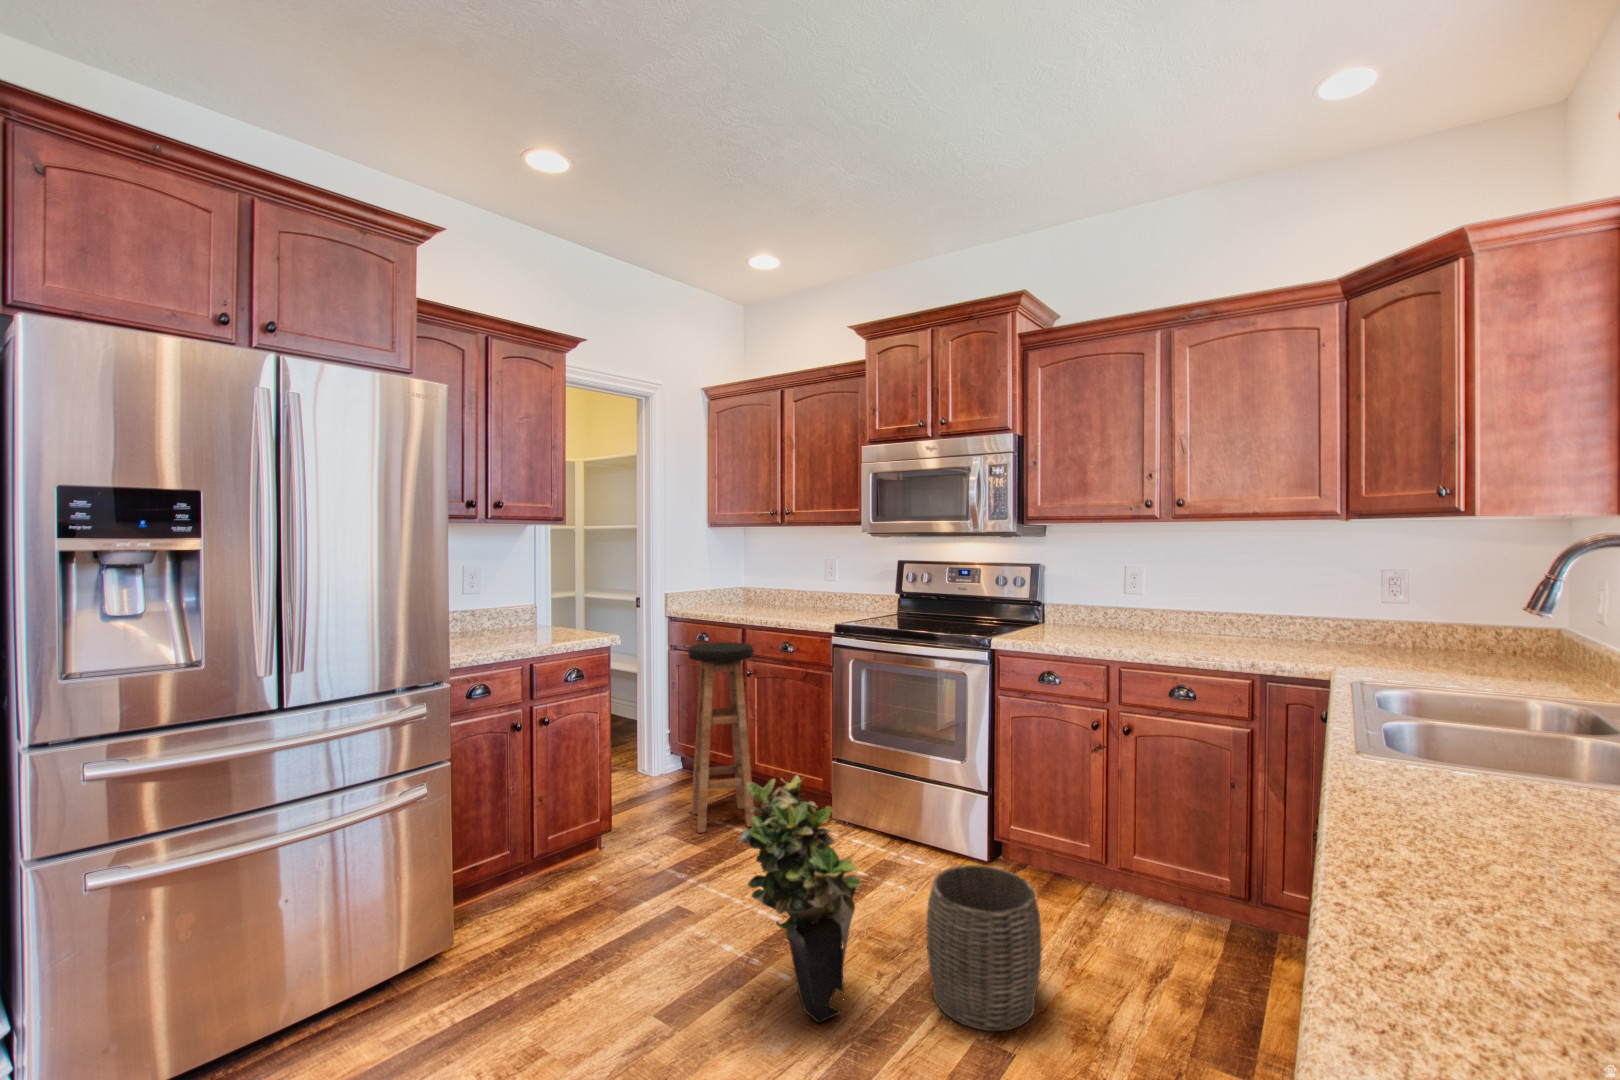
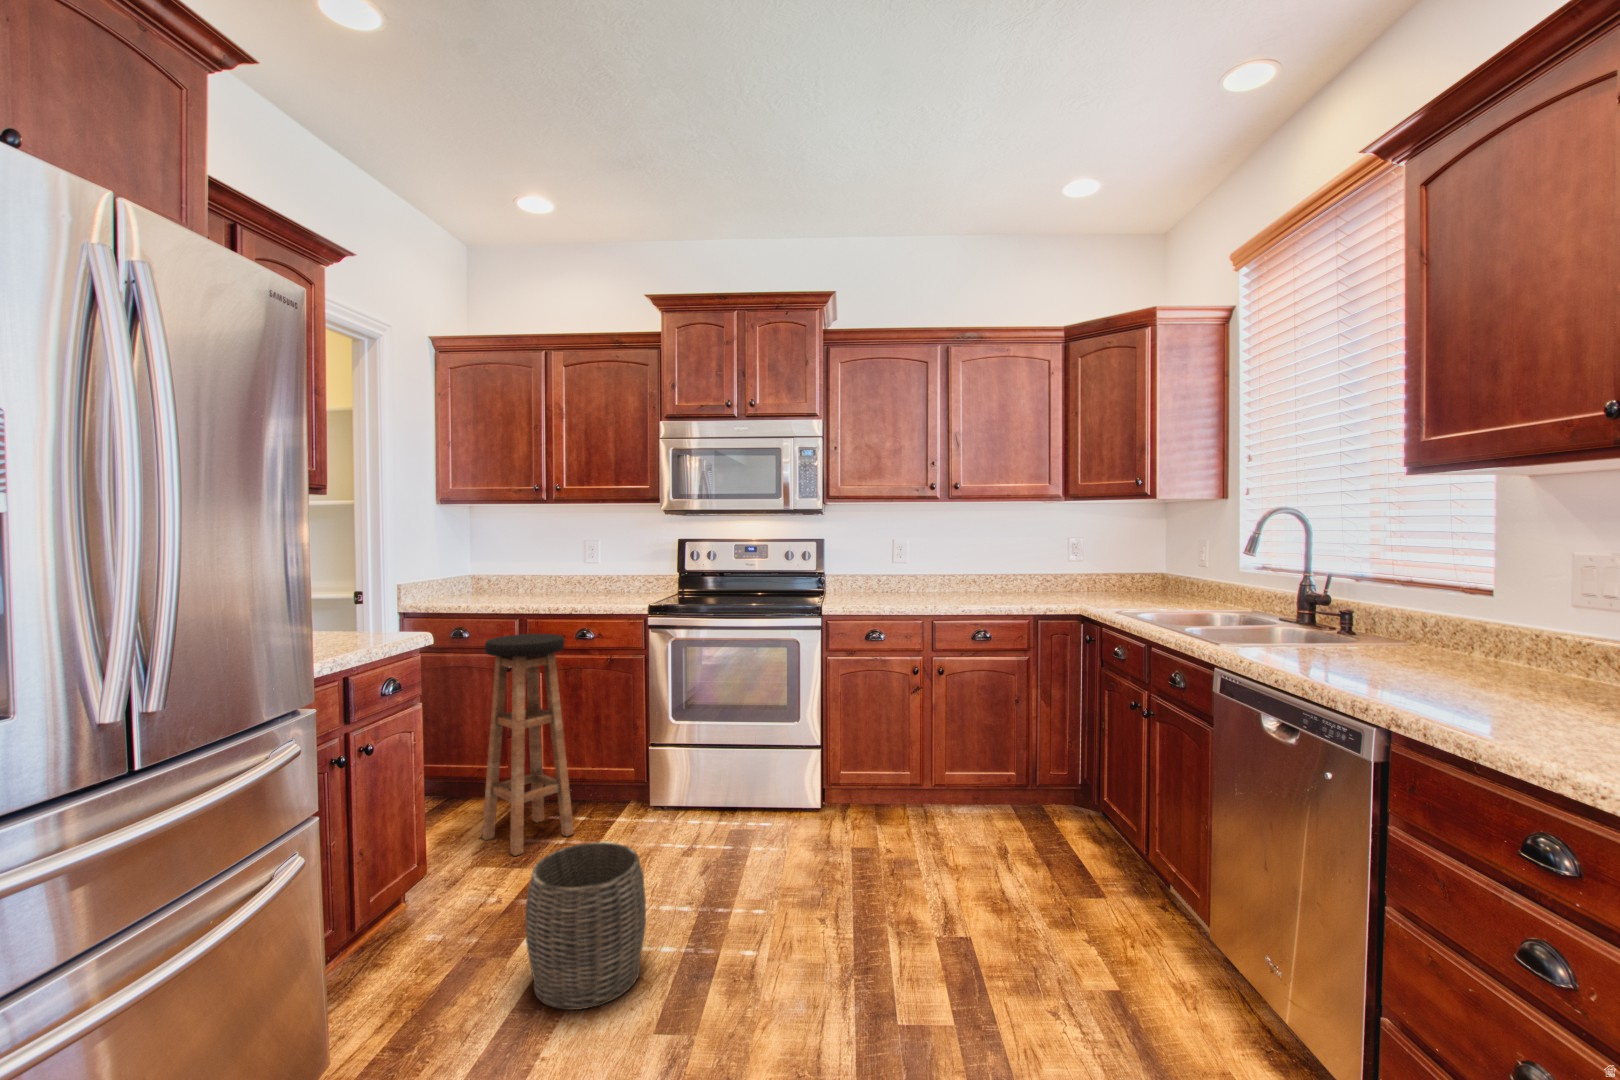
potted plant: present [739,775,862,1023] -> none [707,746,838,976]
woven basket: present [927,865,1042,1031] -> present [525,842,646,1010]

